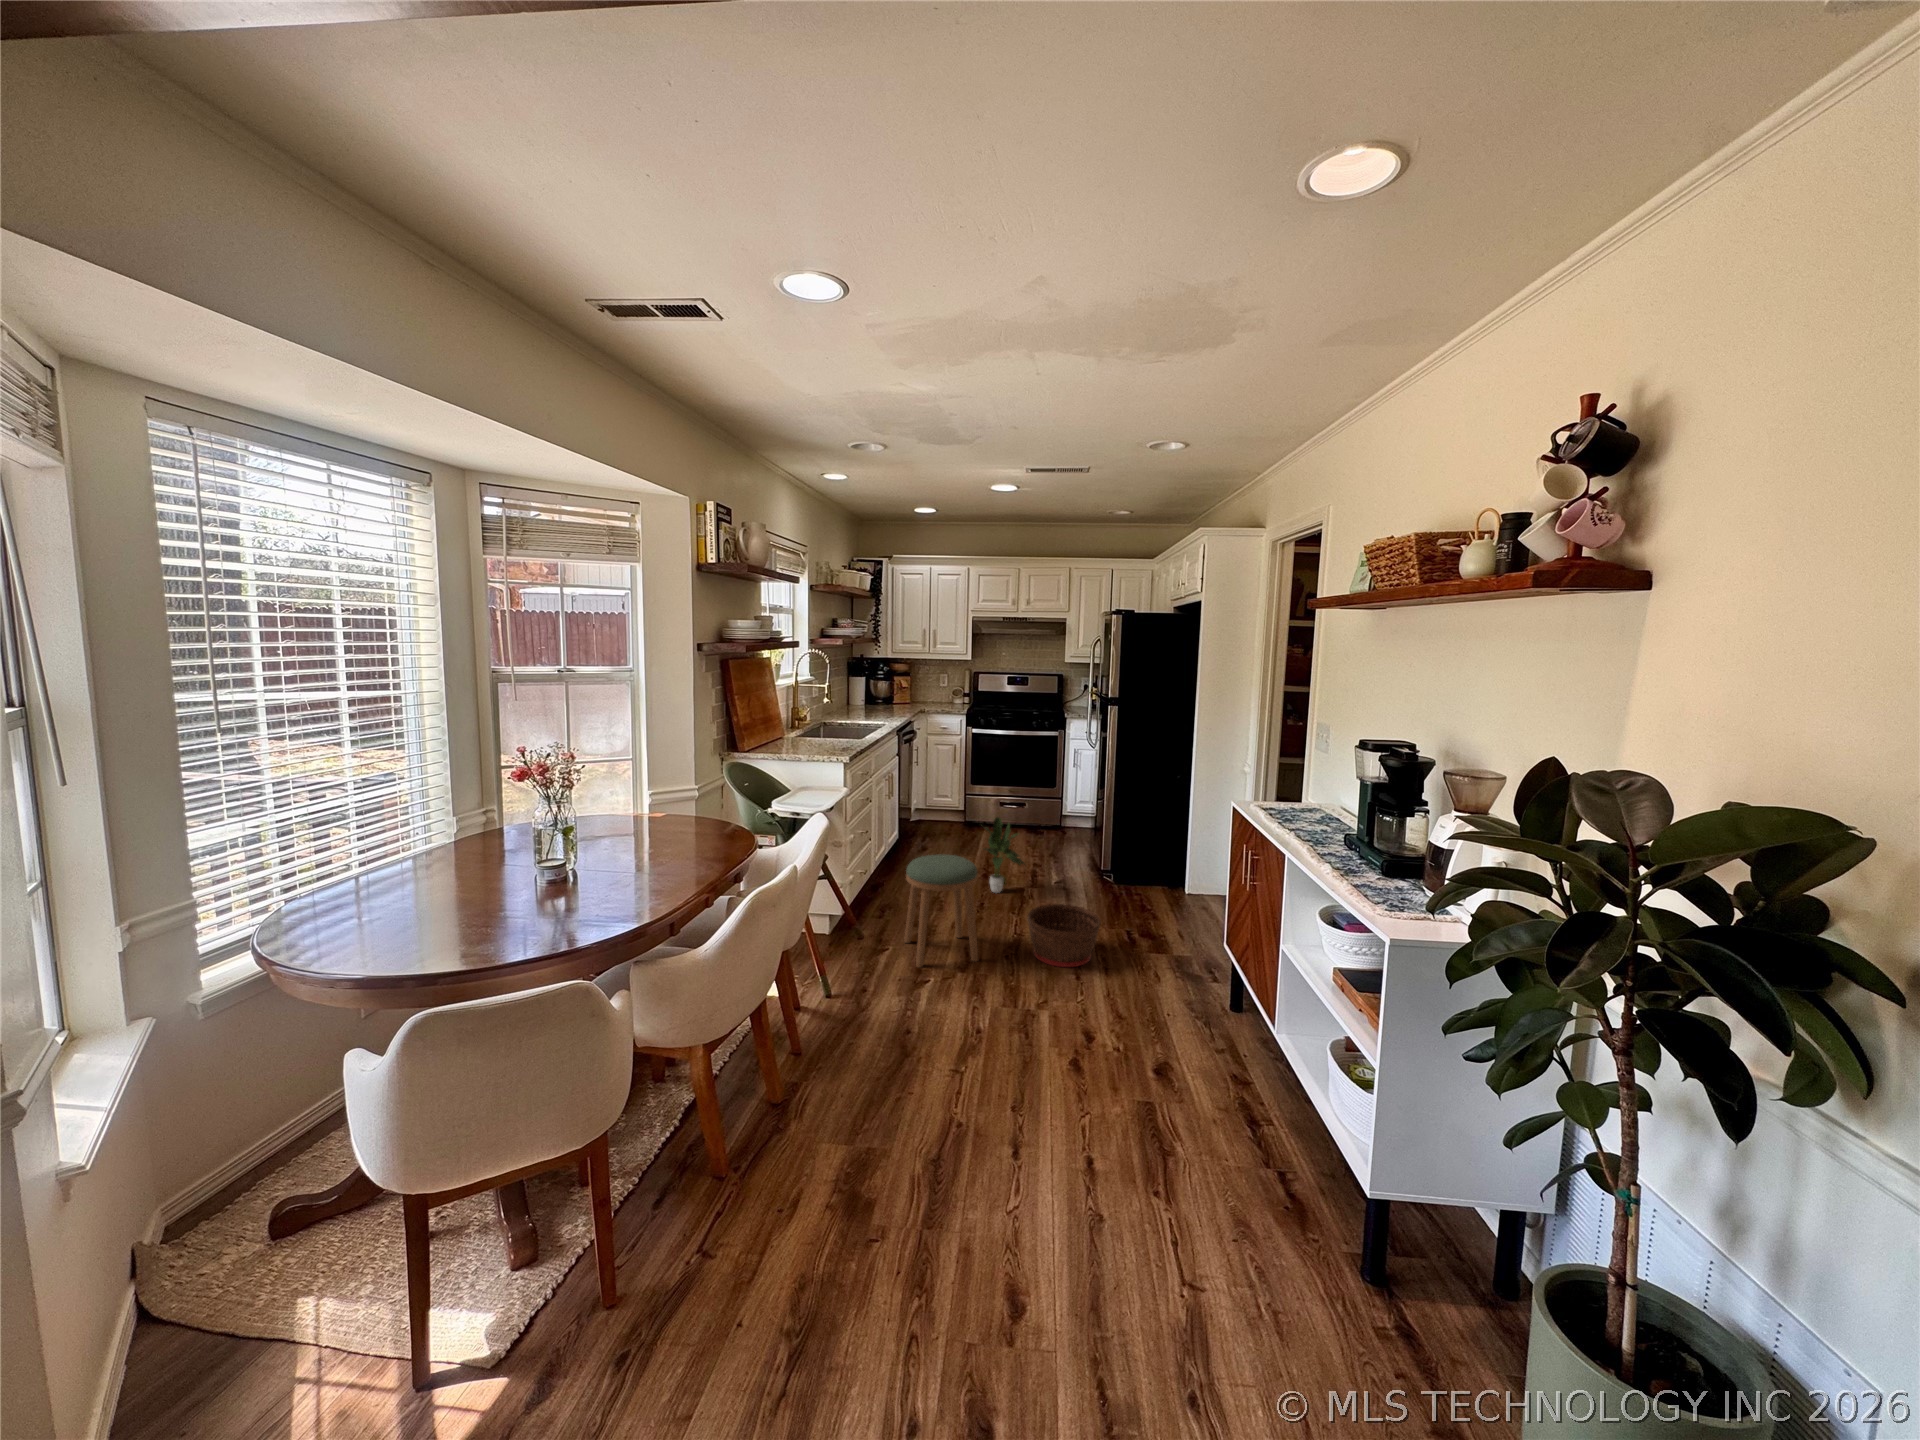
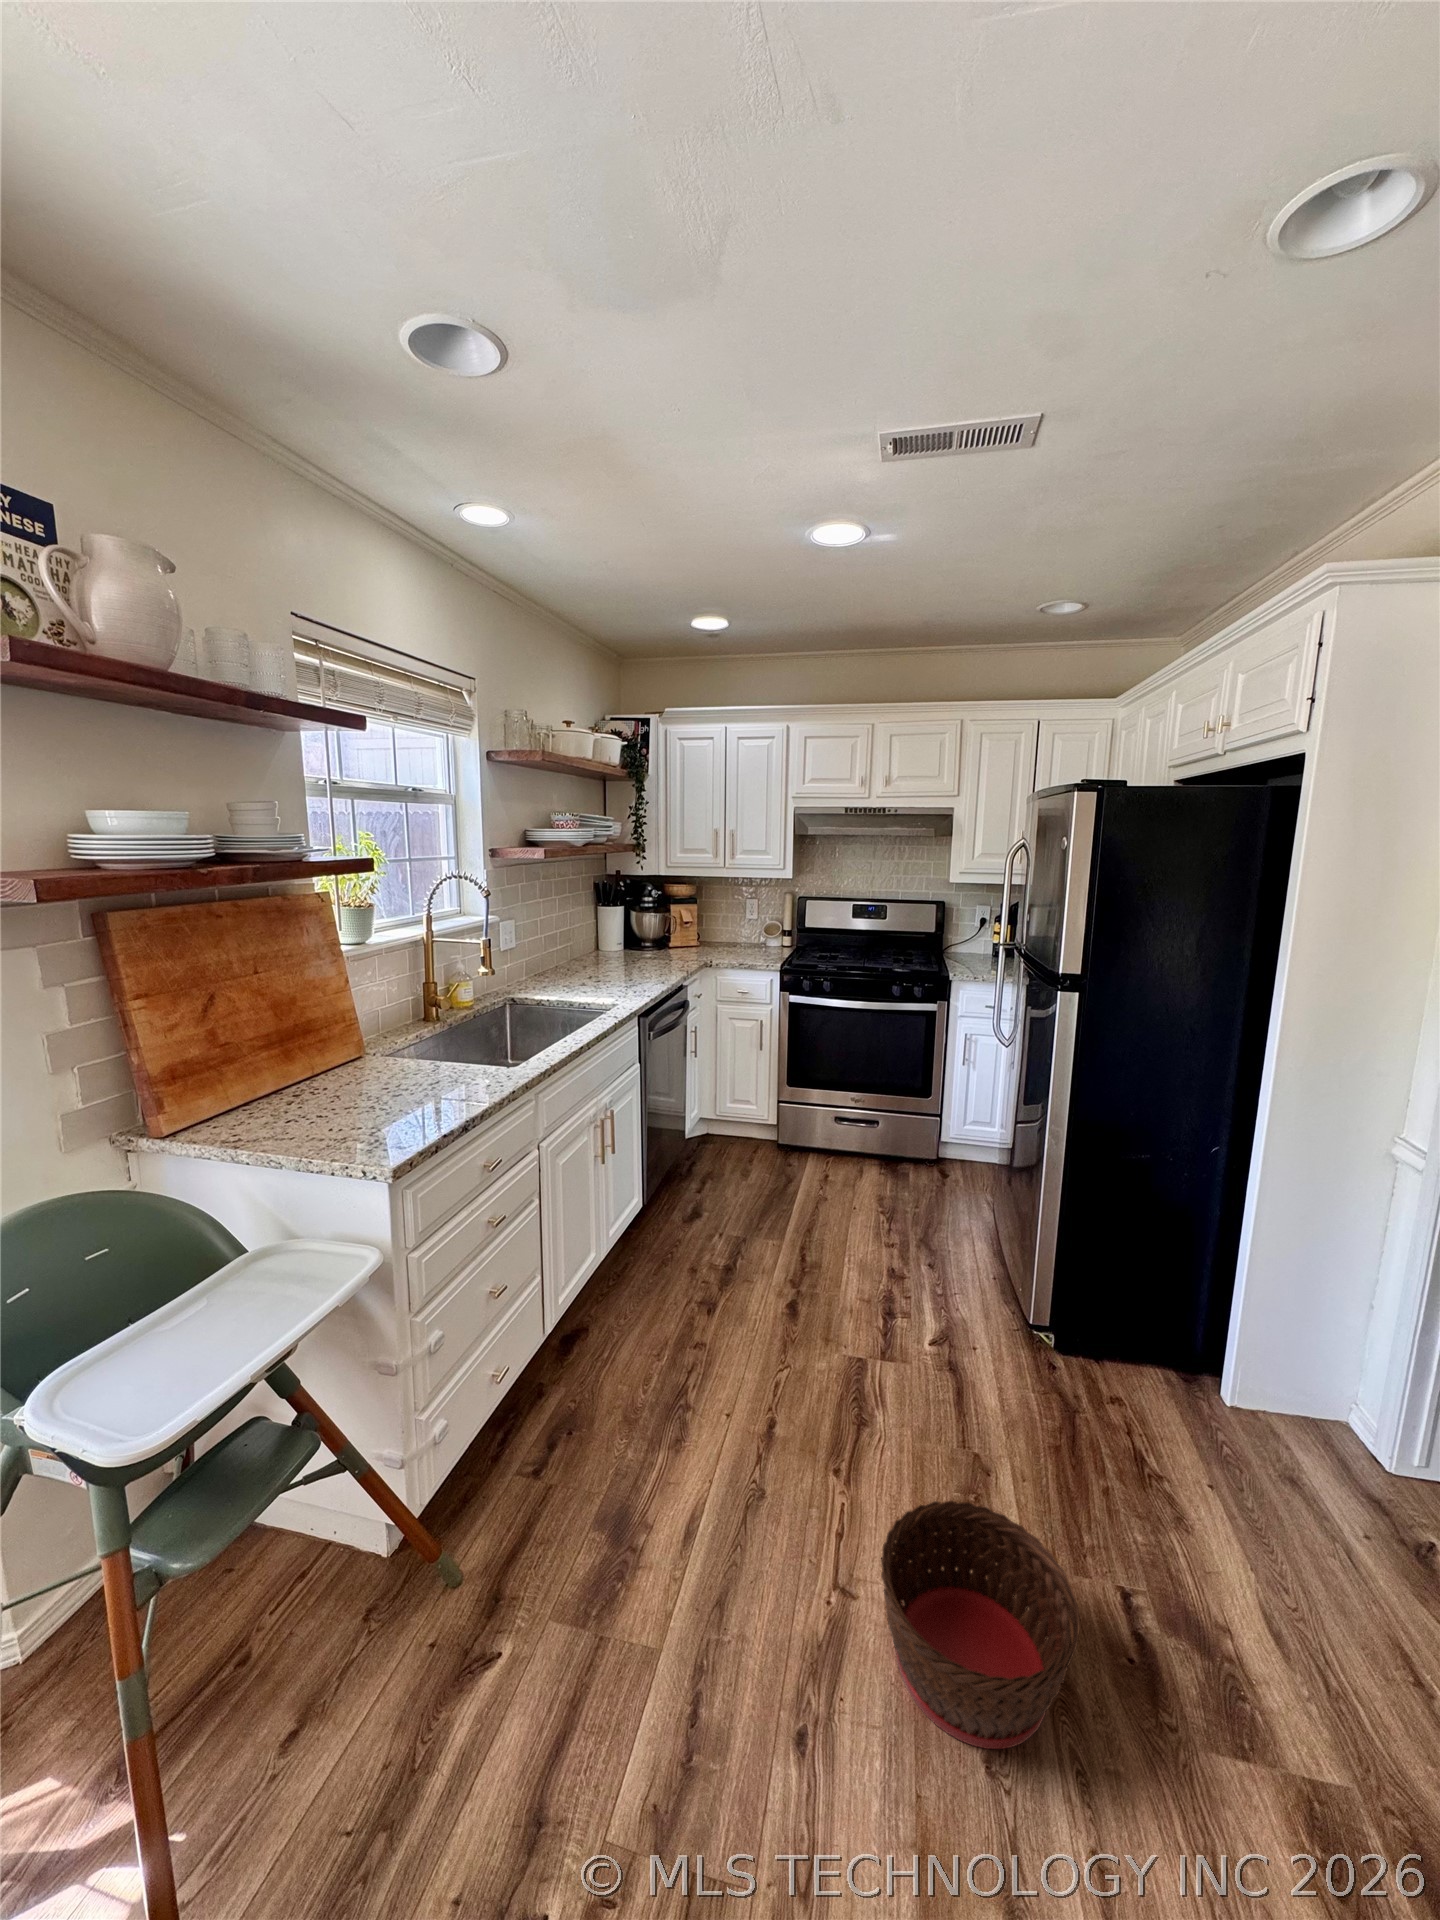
potted plant: present [984,817,1024,893] -> none [786,1208,880,1359]
stool: present [904,855,978,967] -> none [574,1372,755,1715]

